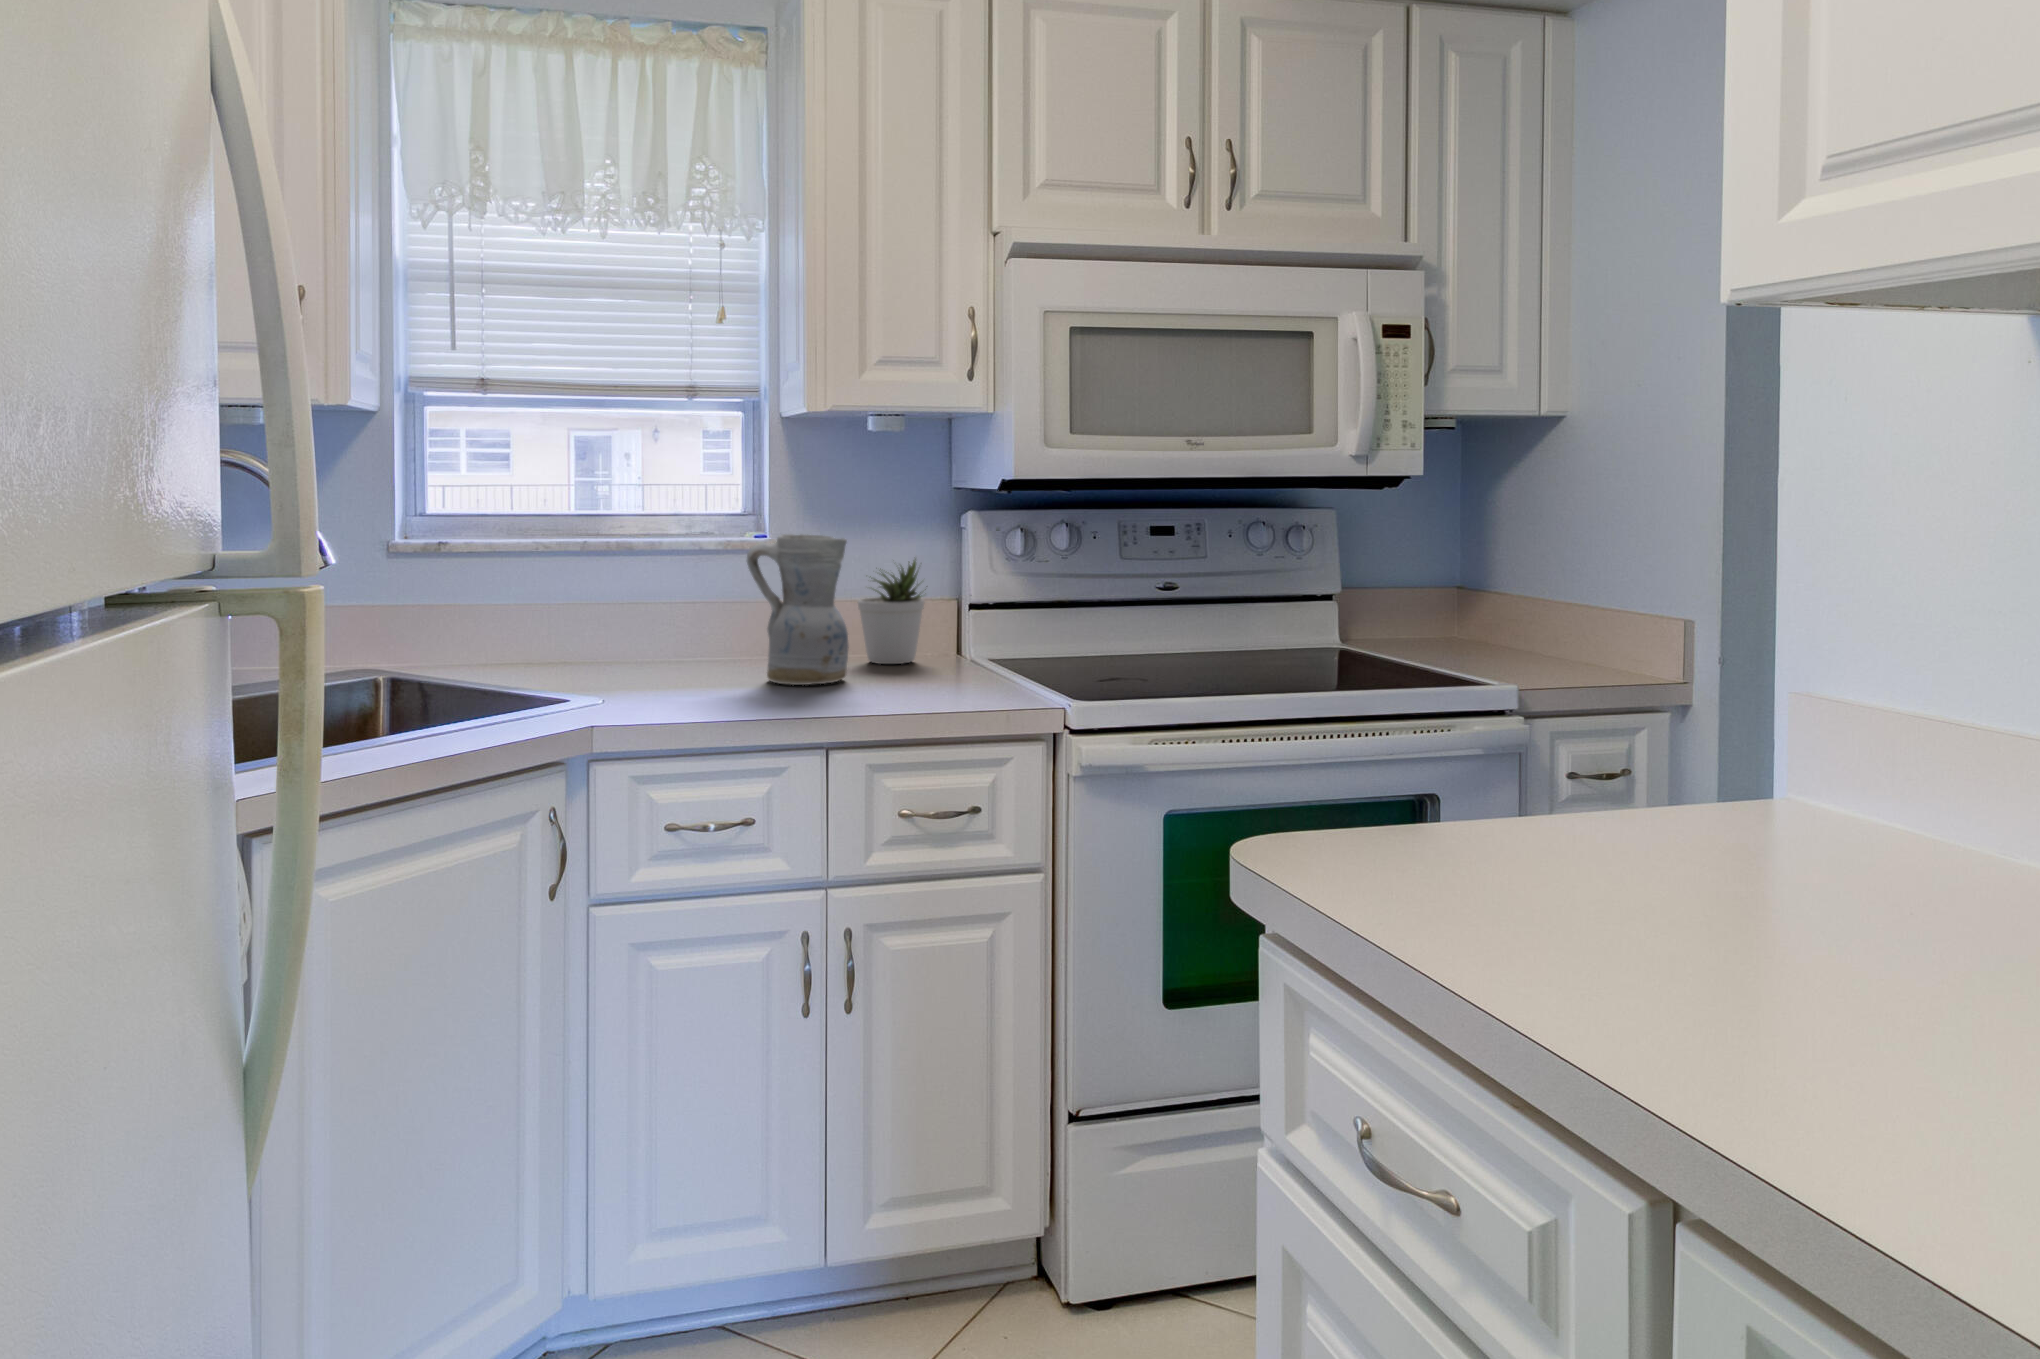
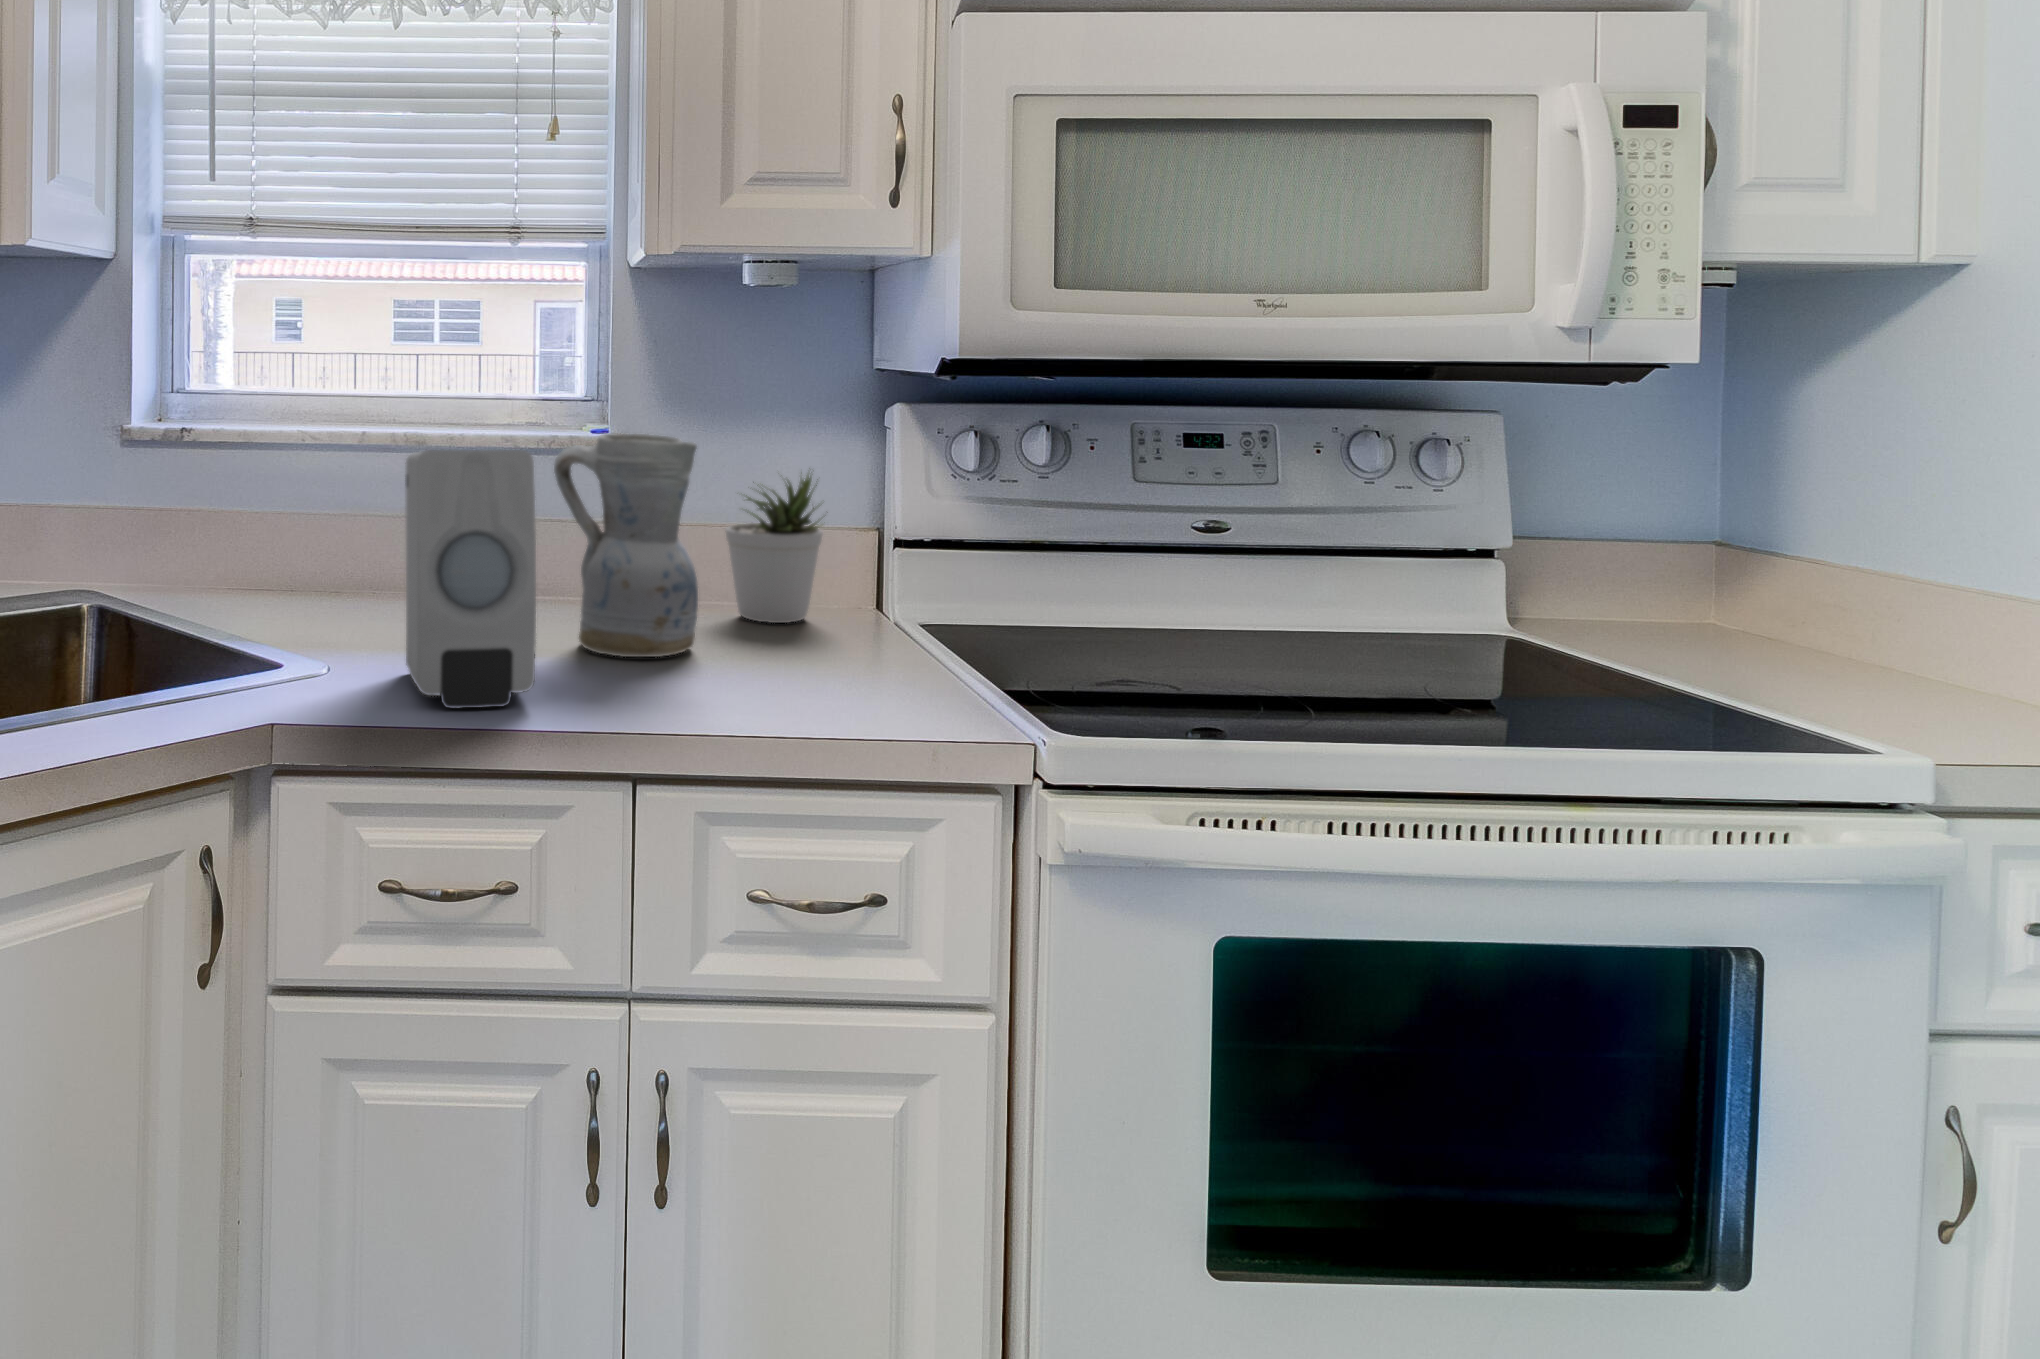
soap dispenser: none [654,543,758,713] -> present [405,450,536,708]

